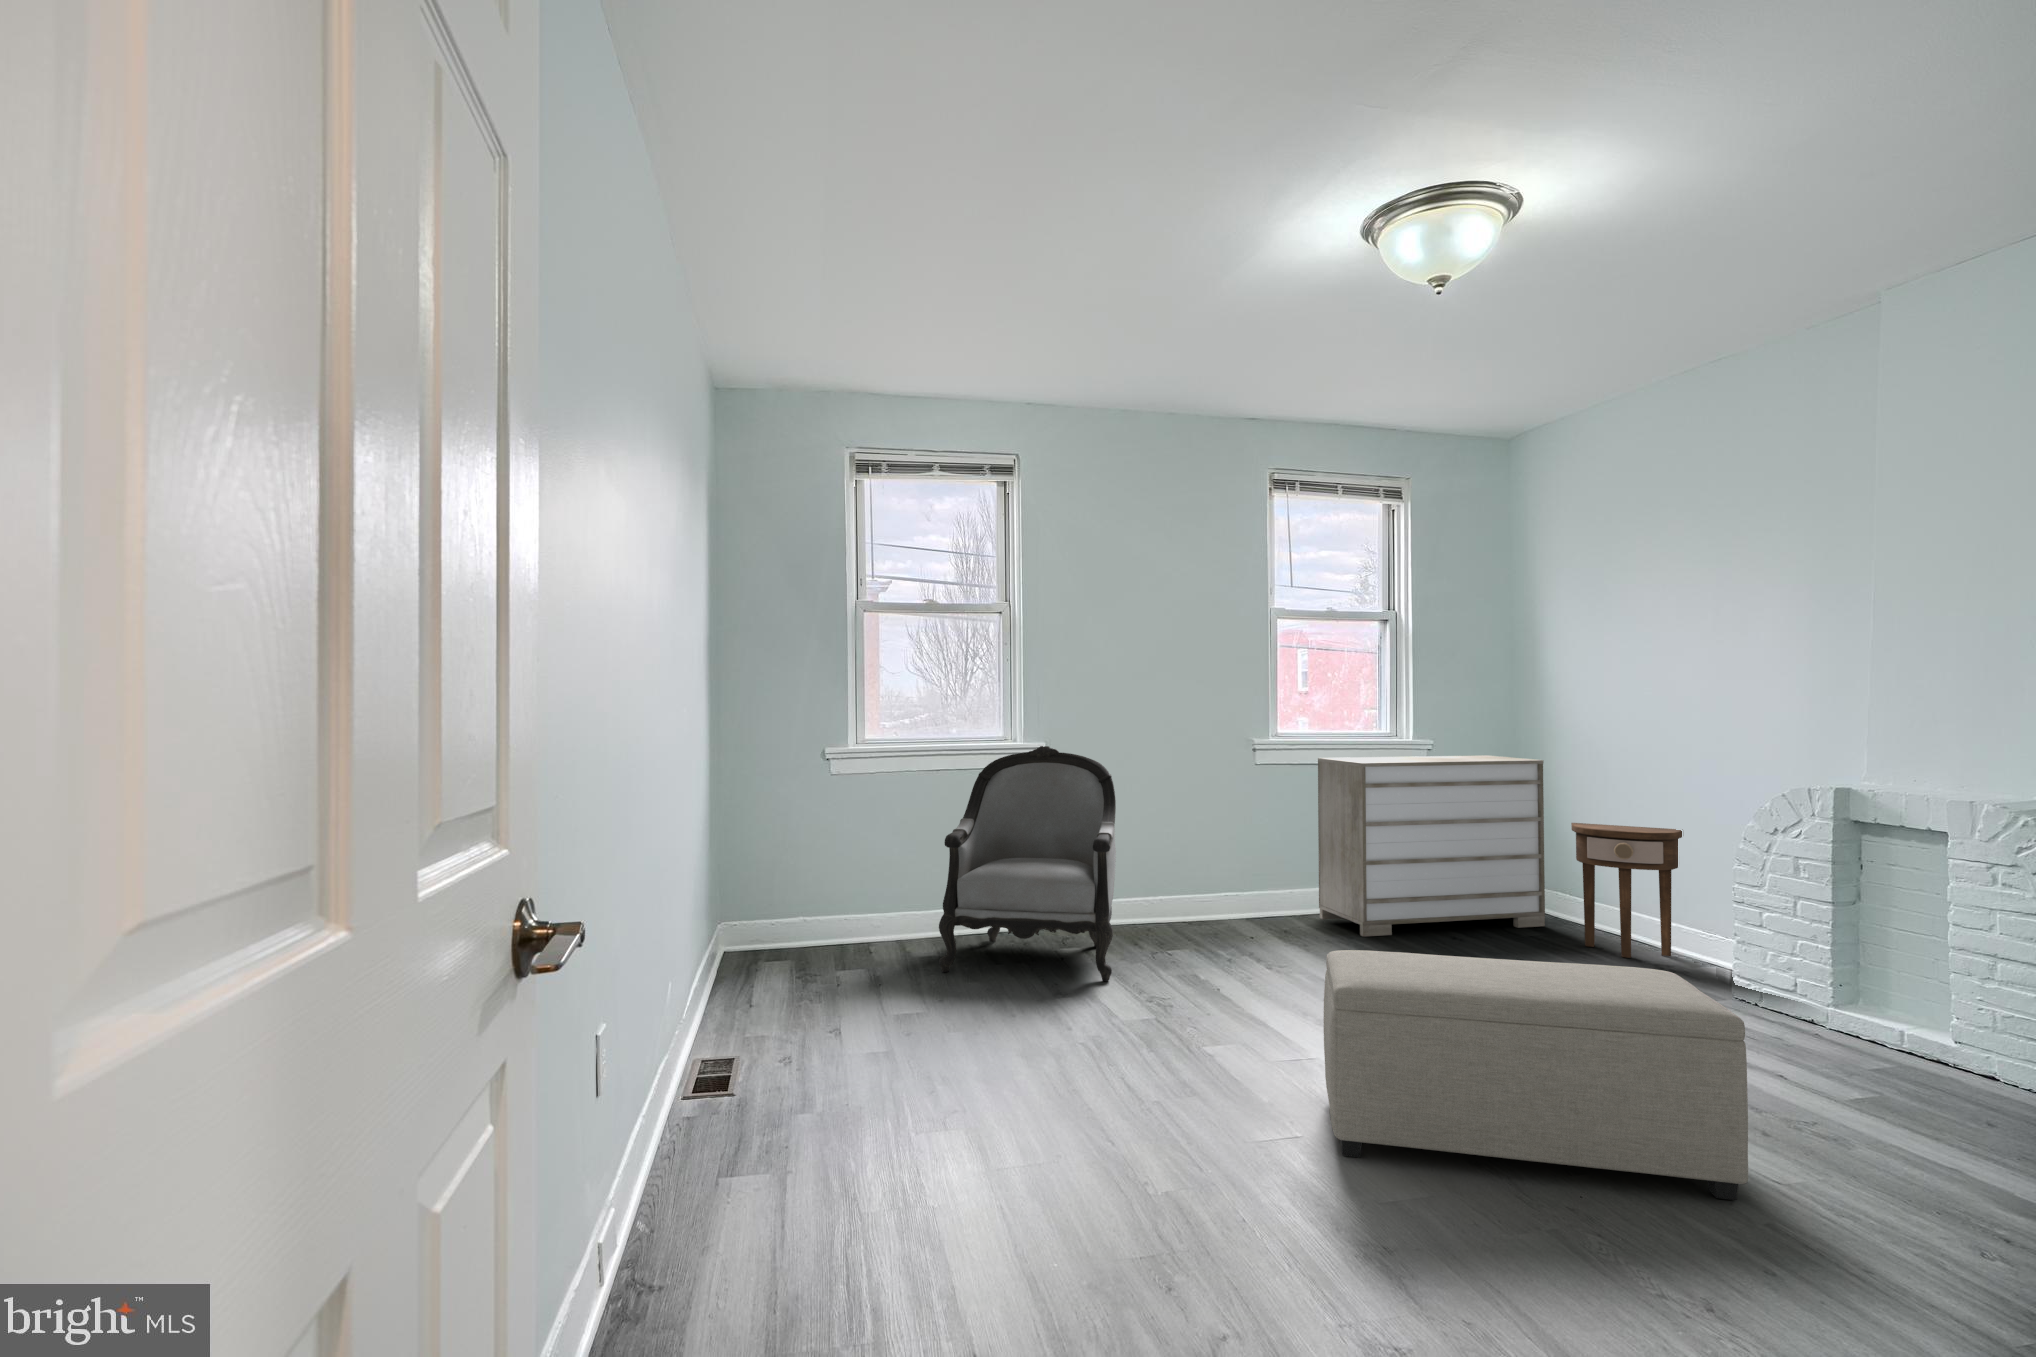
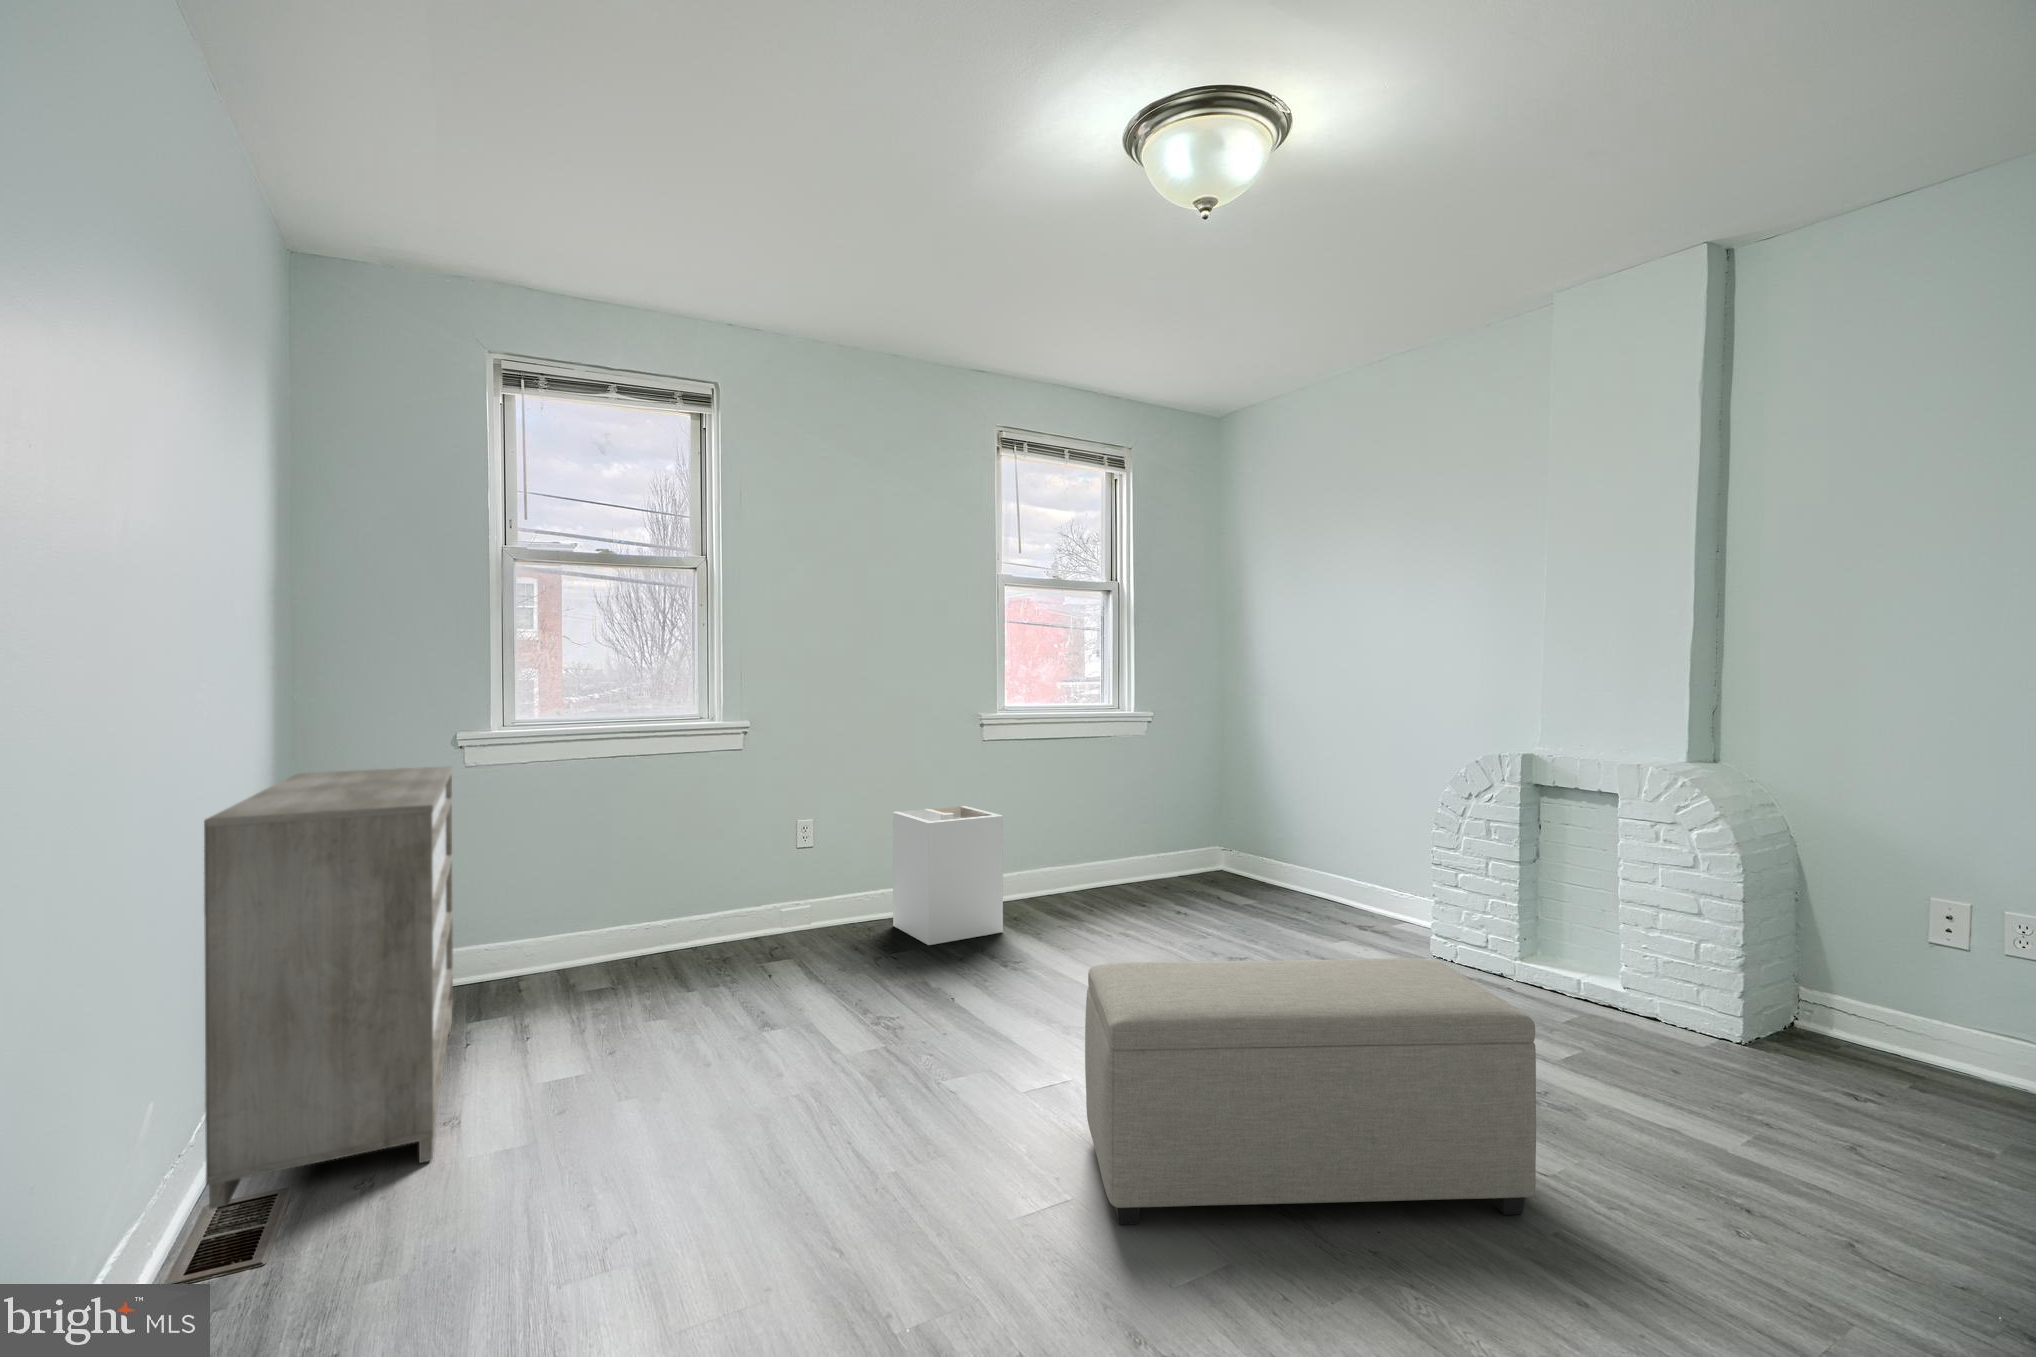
armchair: present [939,746,1116,981] -> none [613,726,832,1008]
dresser: present [1318,756,1545,936] -> present [204,766,453,1209]
side table: present [1571,823,1682,958] -> none [1281,791,1377,919]
laundry hamper: none [1170,825,1273,948] -> present [893,806,1003,945]

